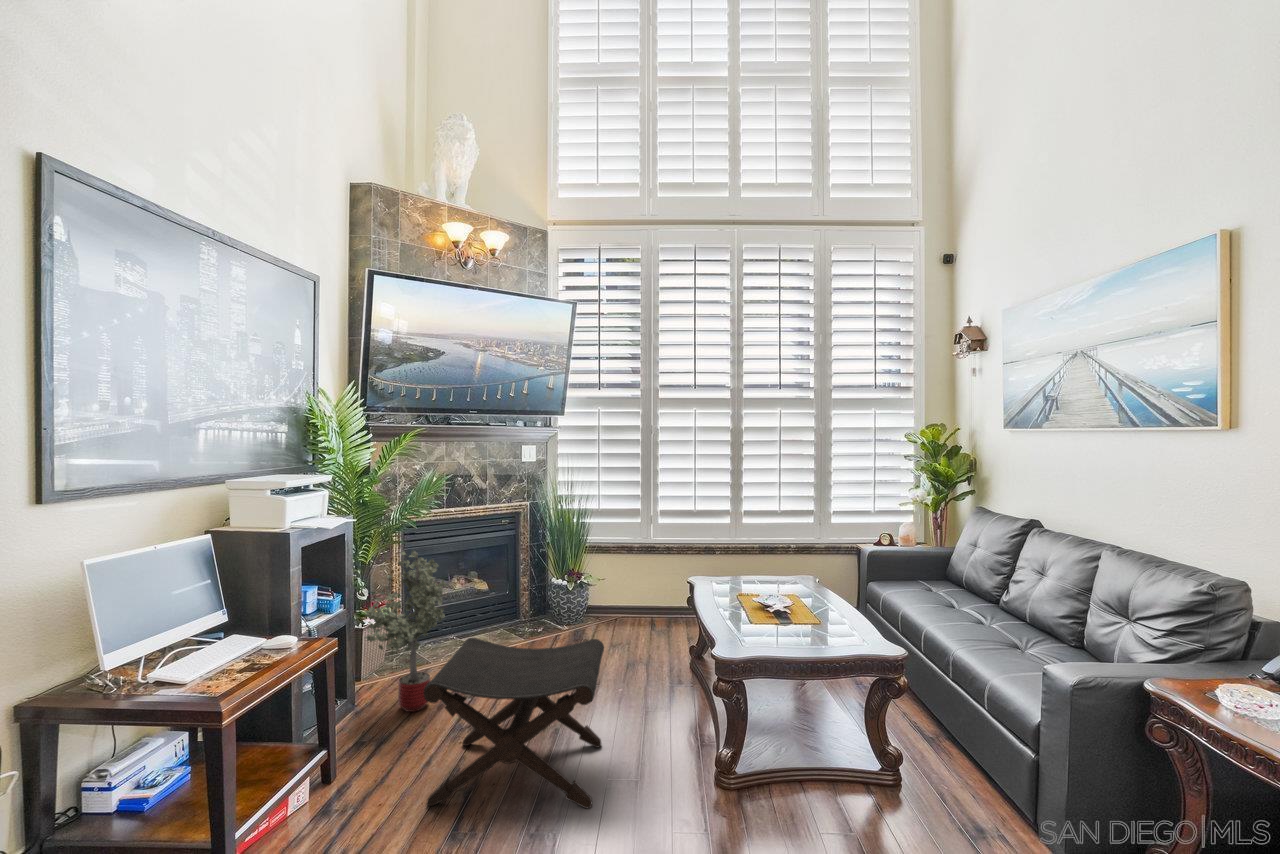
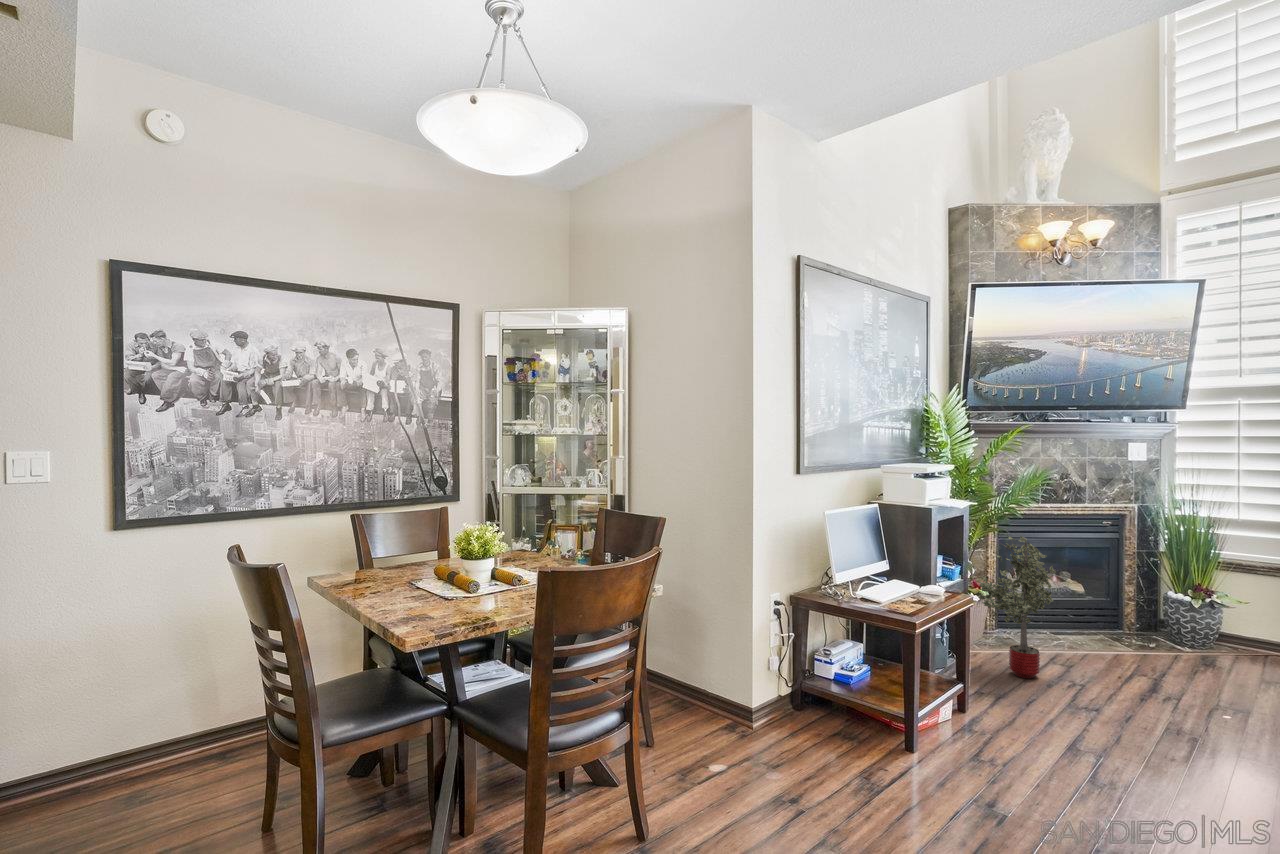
footstool: present [424,638,604,809] -> none [1055,618,1251,792]

